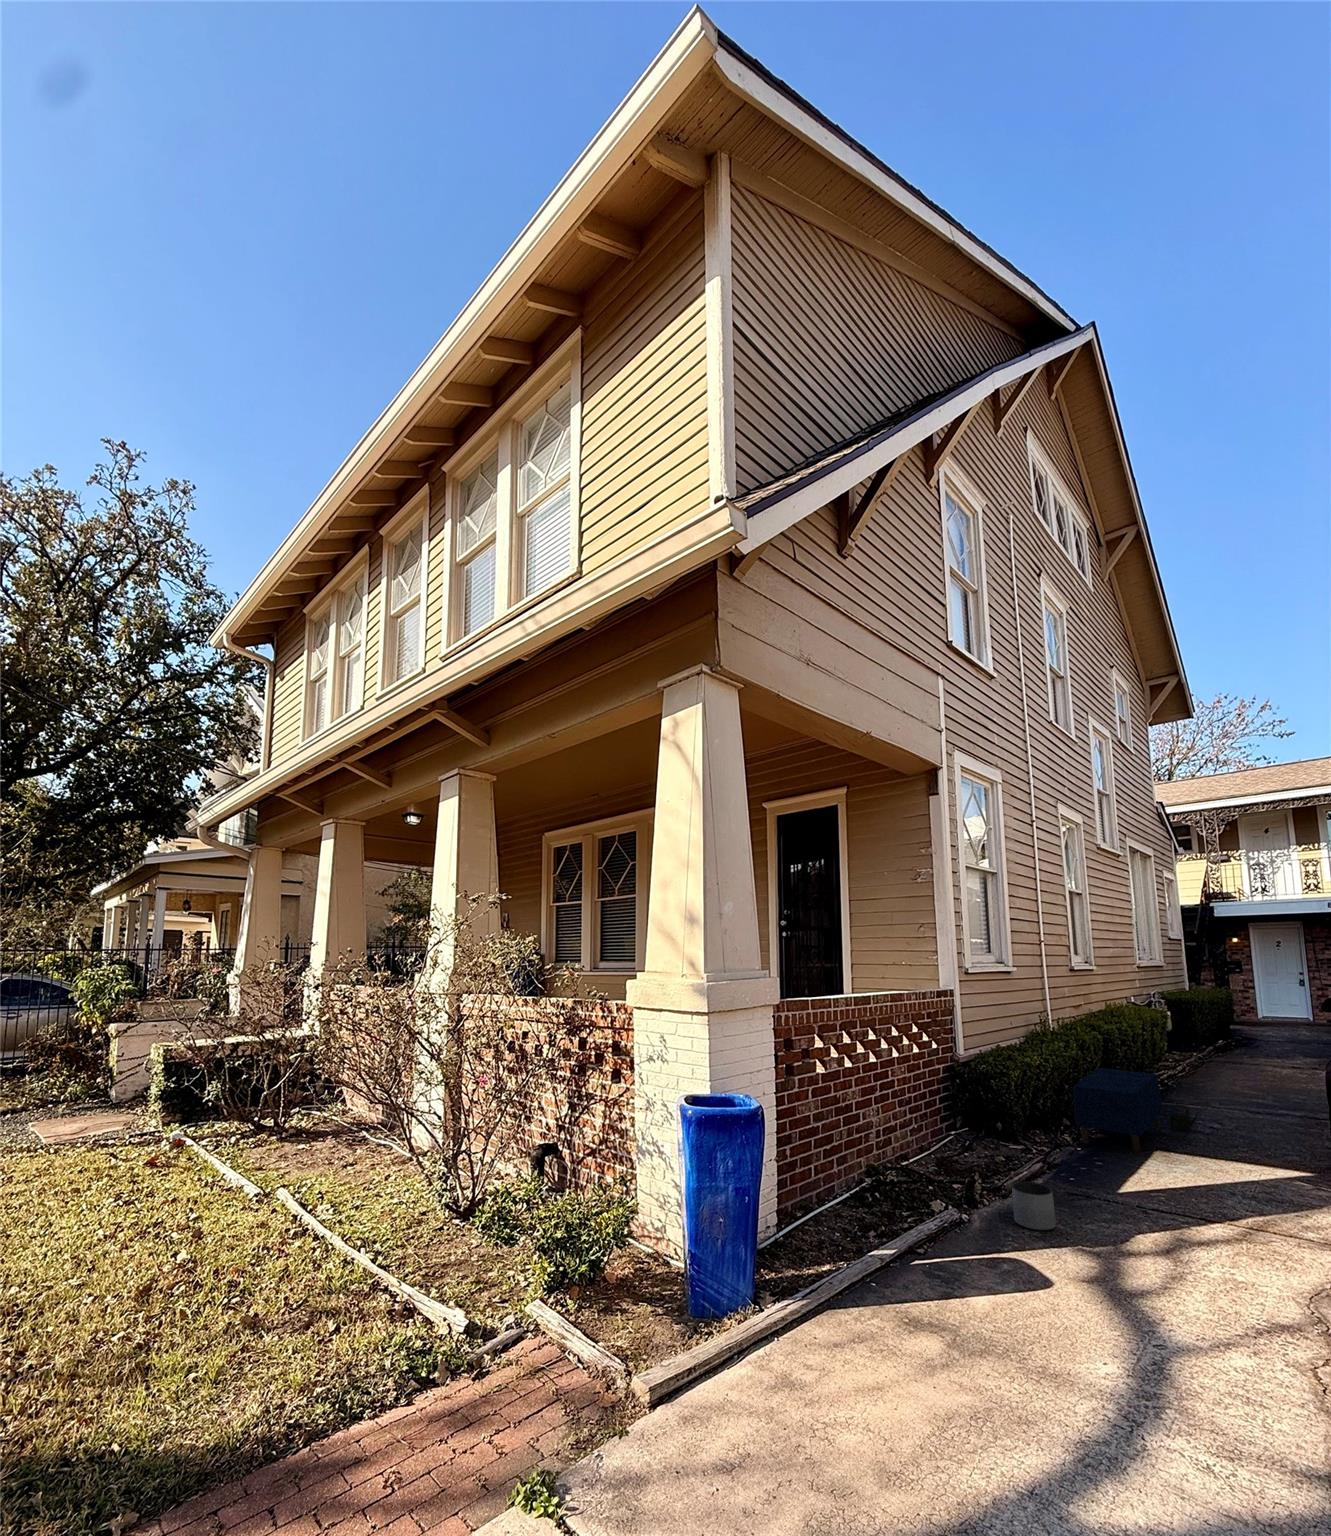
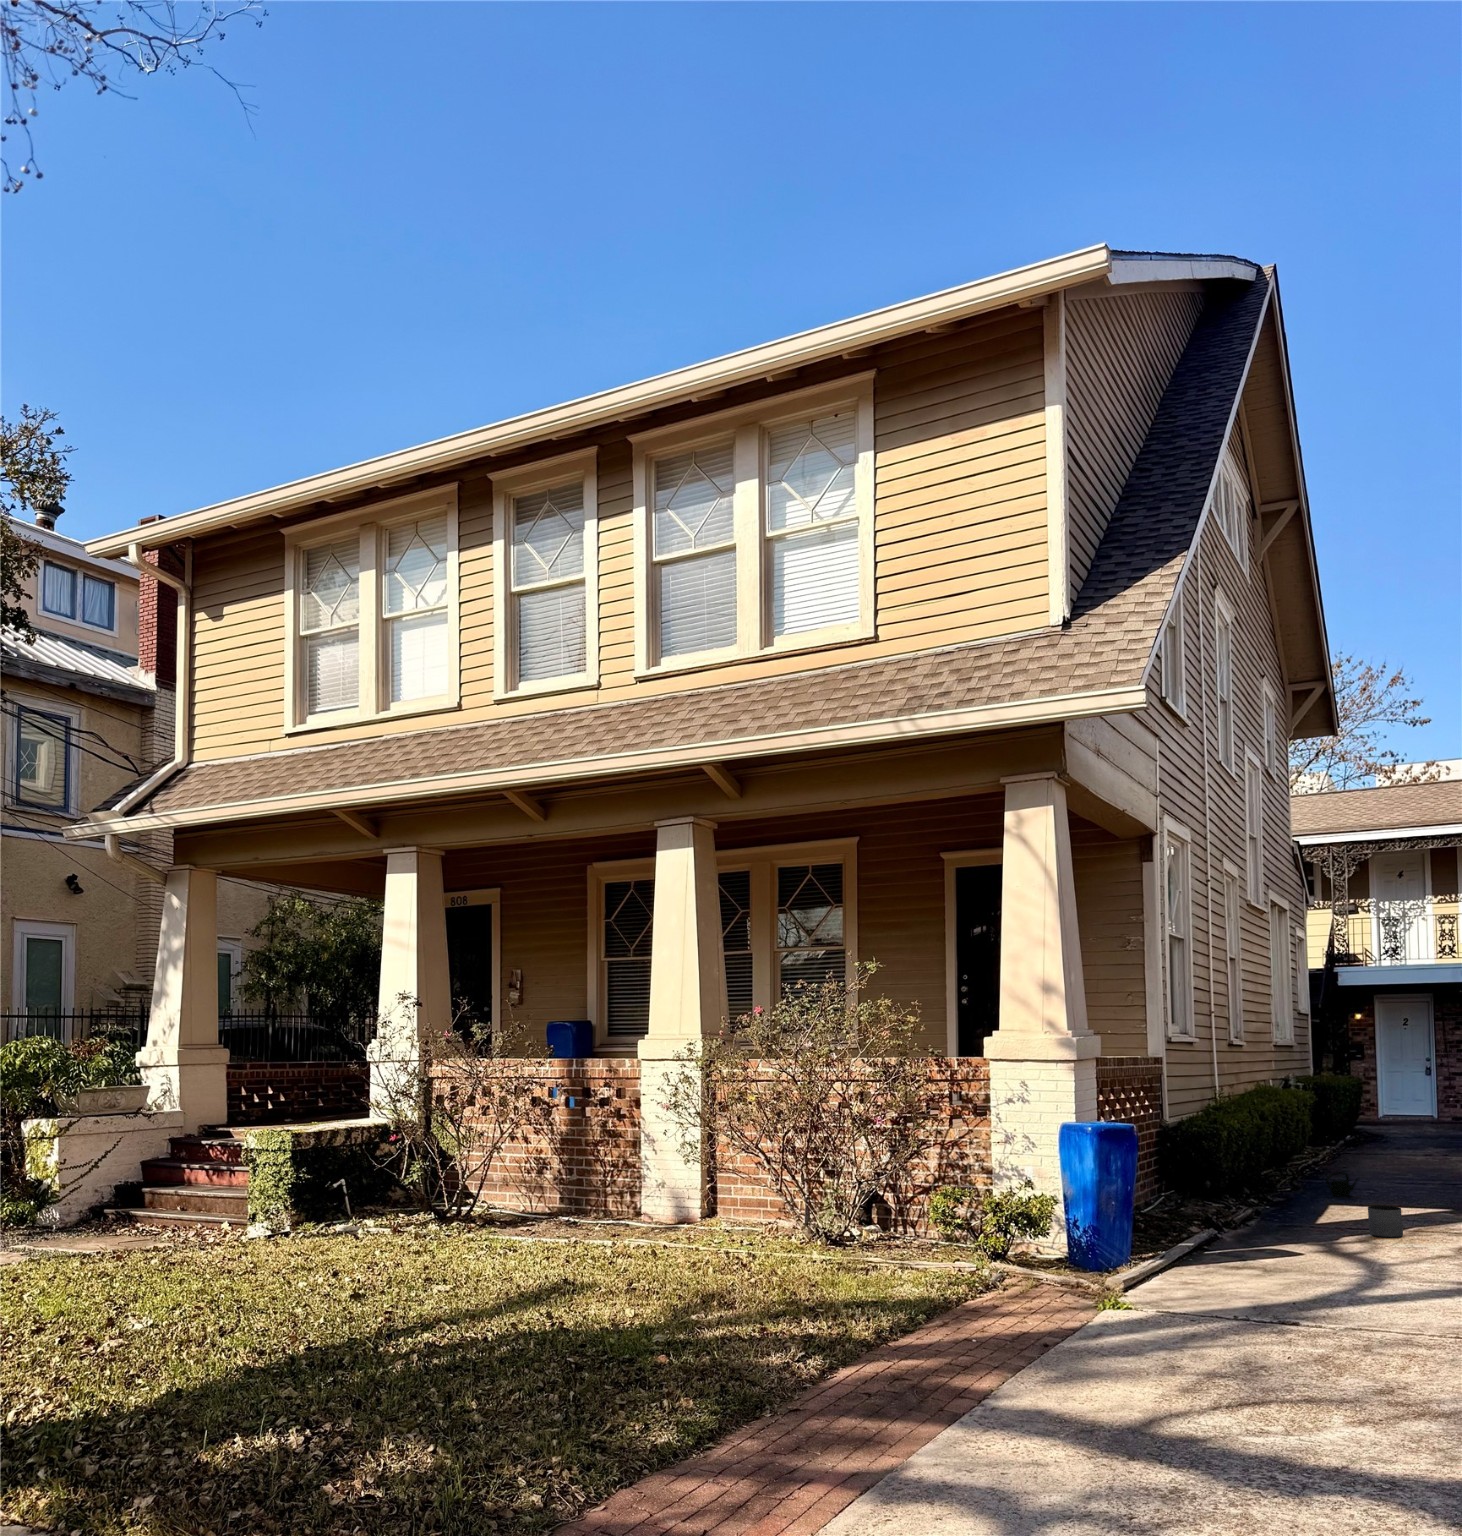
bench: present [1073,1068,1162,1151] -> none [1256,1140,1327,1210]
planter: present [1012,1182,1056,1231] -> present [1368,1205,1403,1238]

